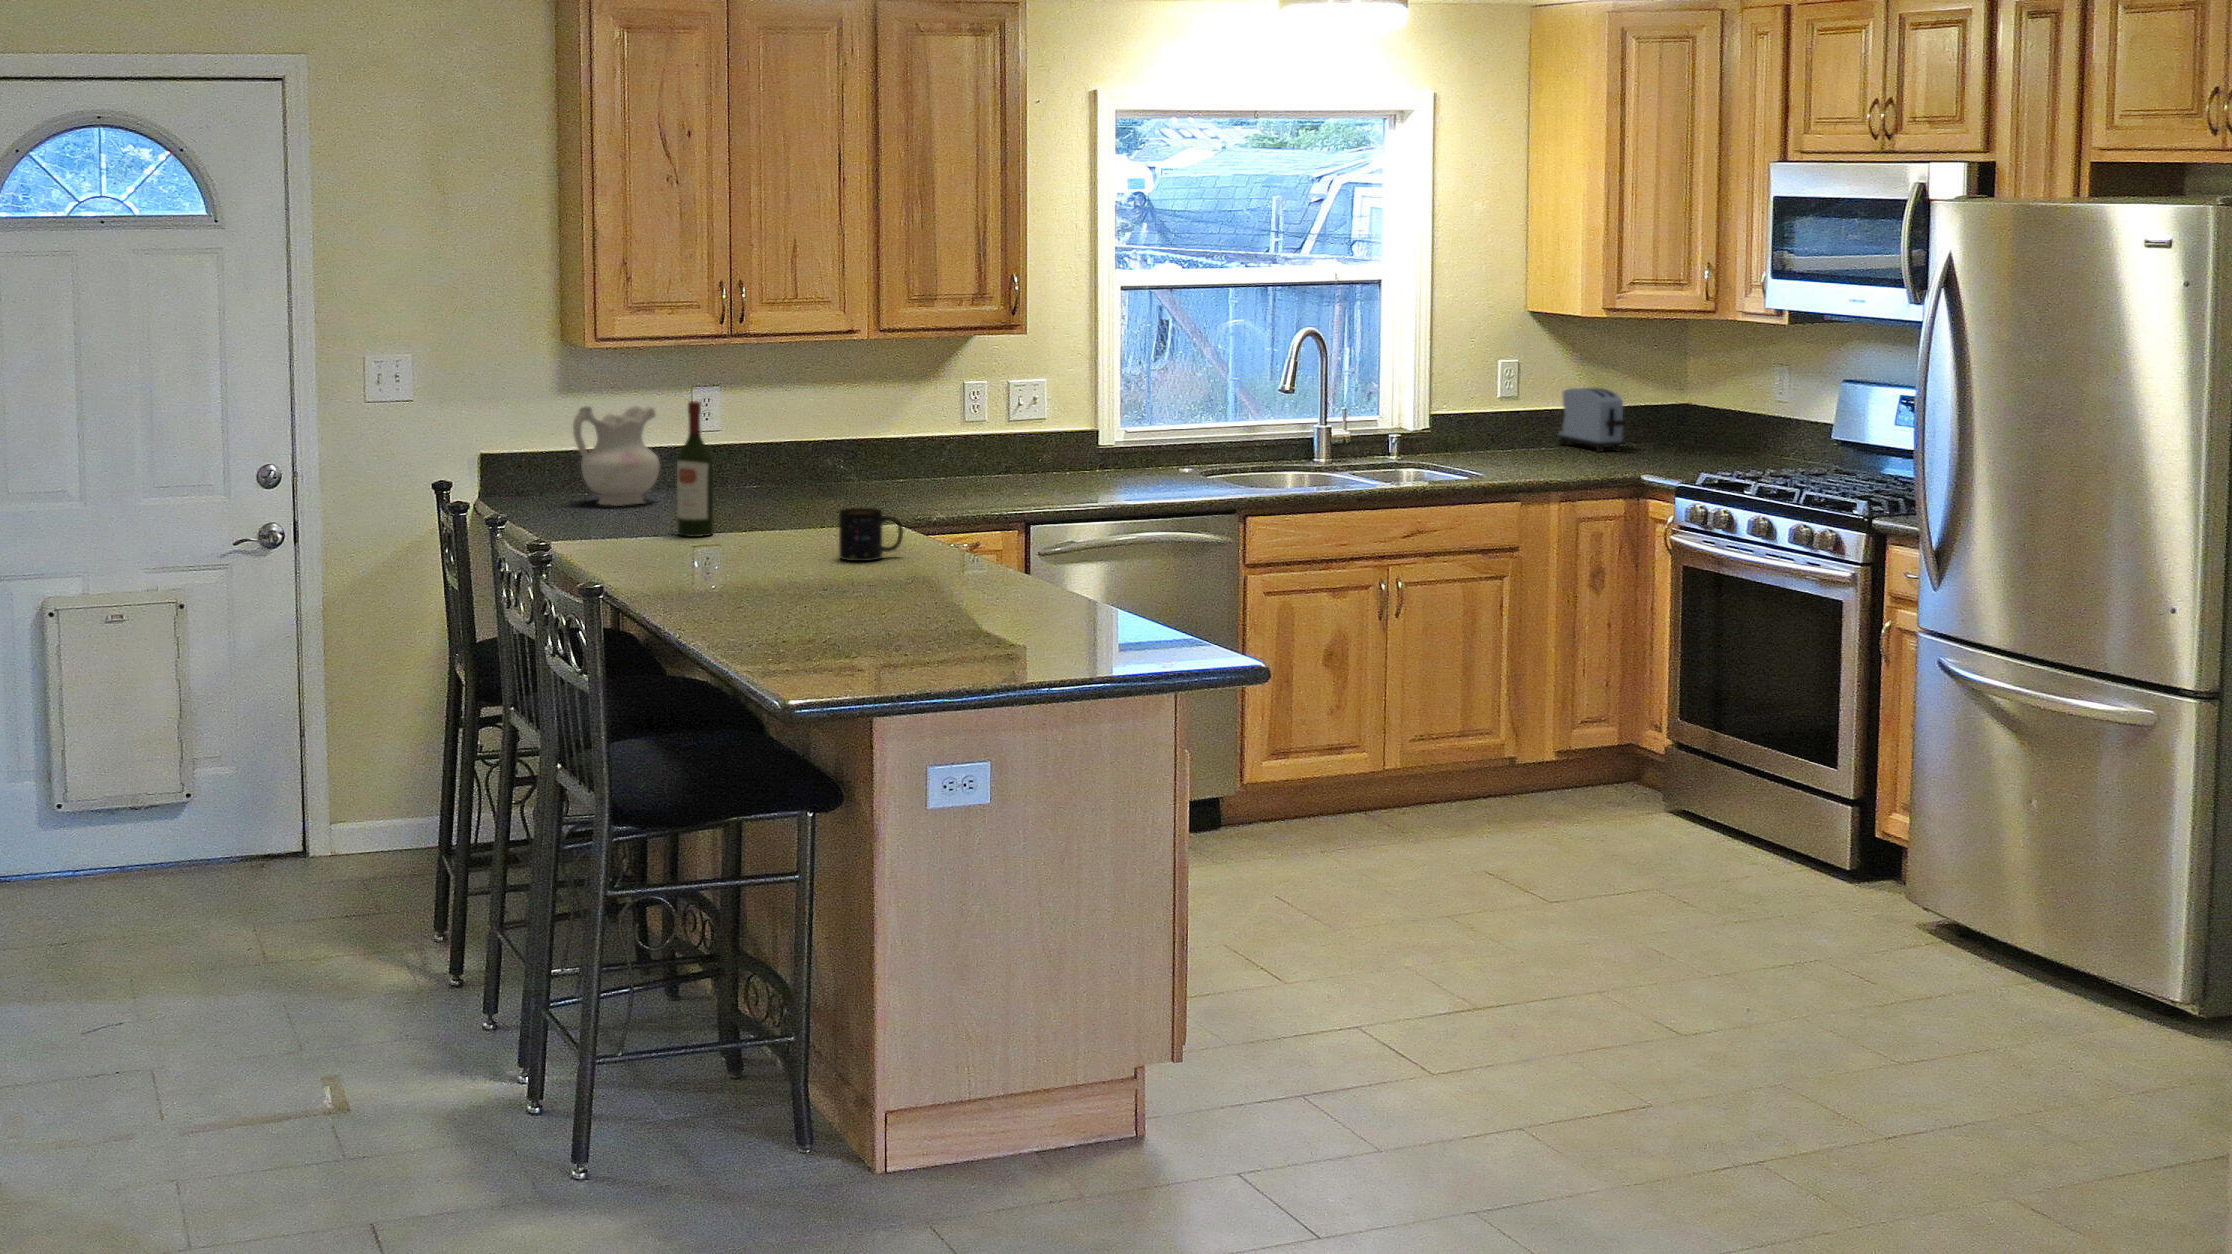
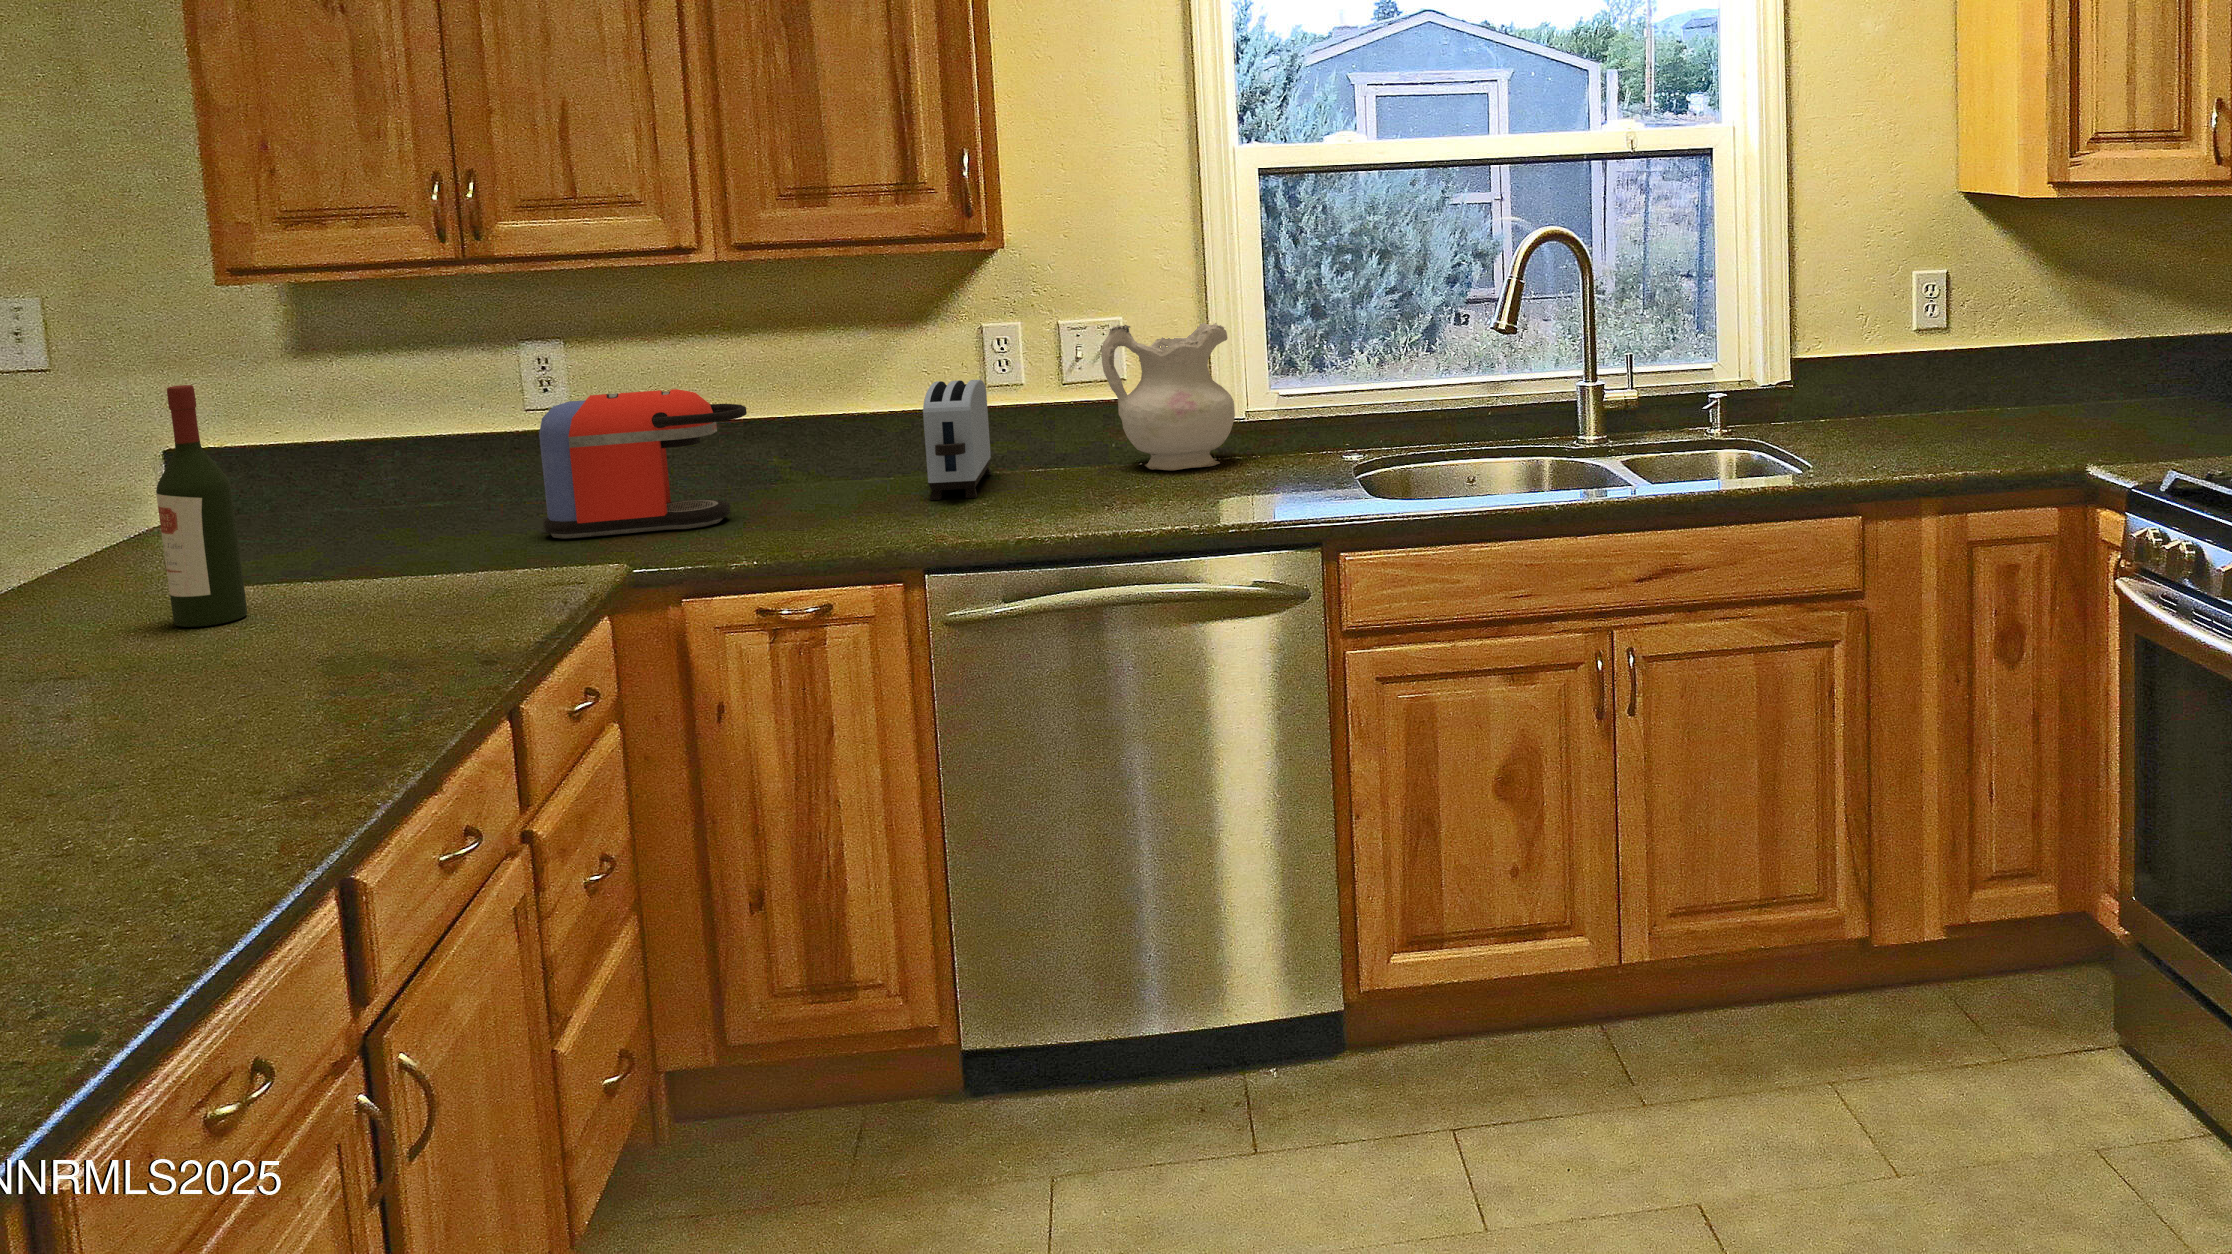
toaster: present [1559,388,1626,452] -> present [923,380,992,500]
ceramic pitcher: present [573,406,659,506] -> present [1101,323,1235,470]
coffee maker: none [765,416,878,505] -> present [539,389,747,538]
mug: present [839,508,903,561] -> none [199,606,346,720]

